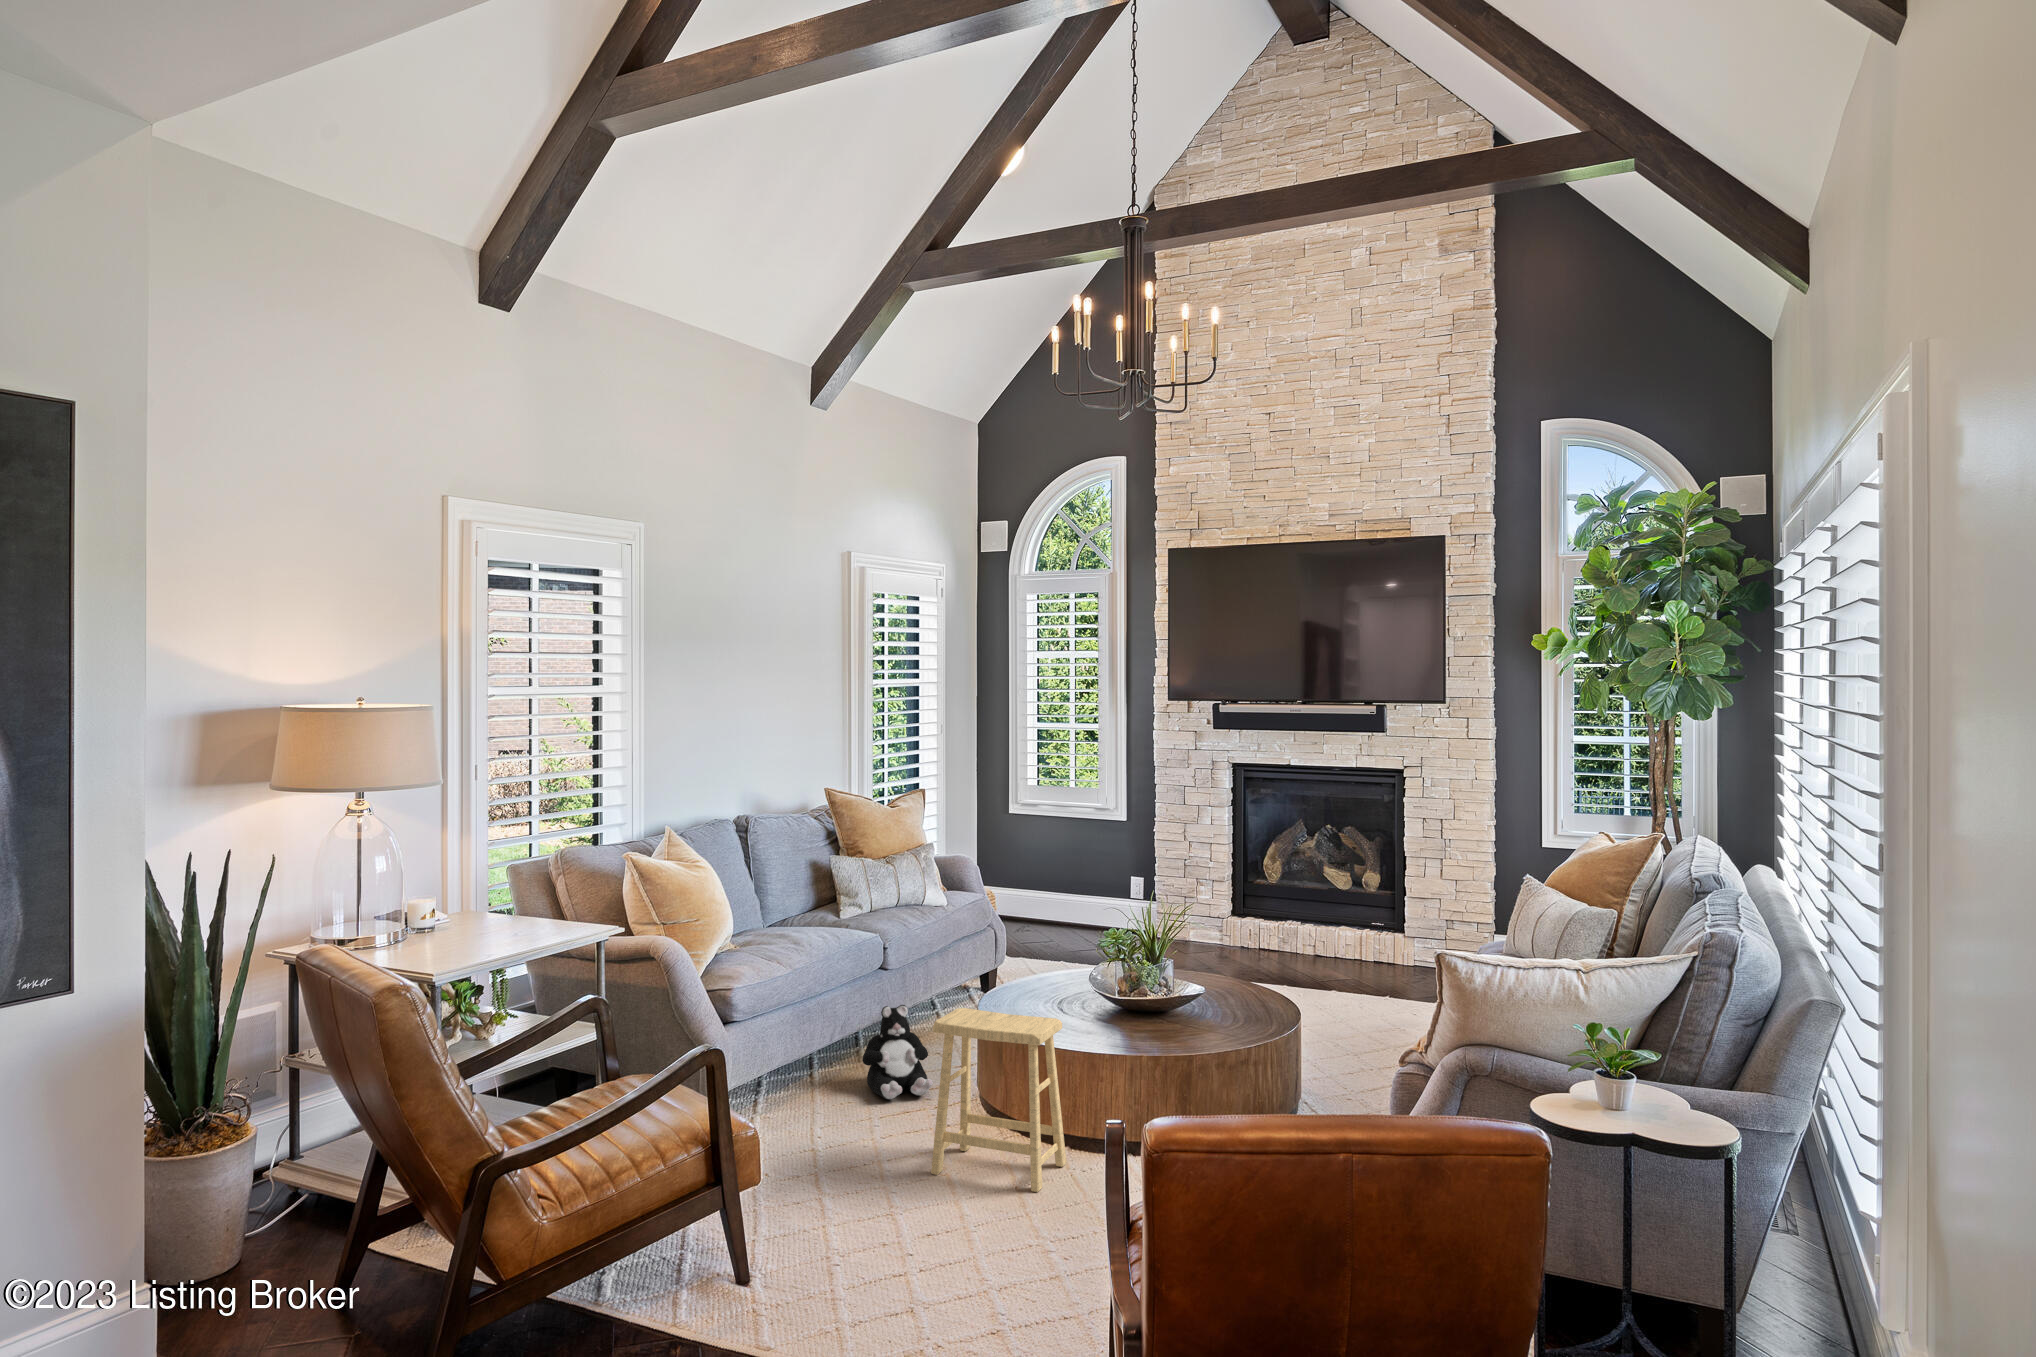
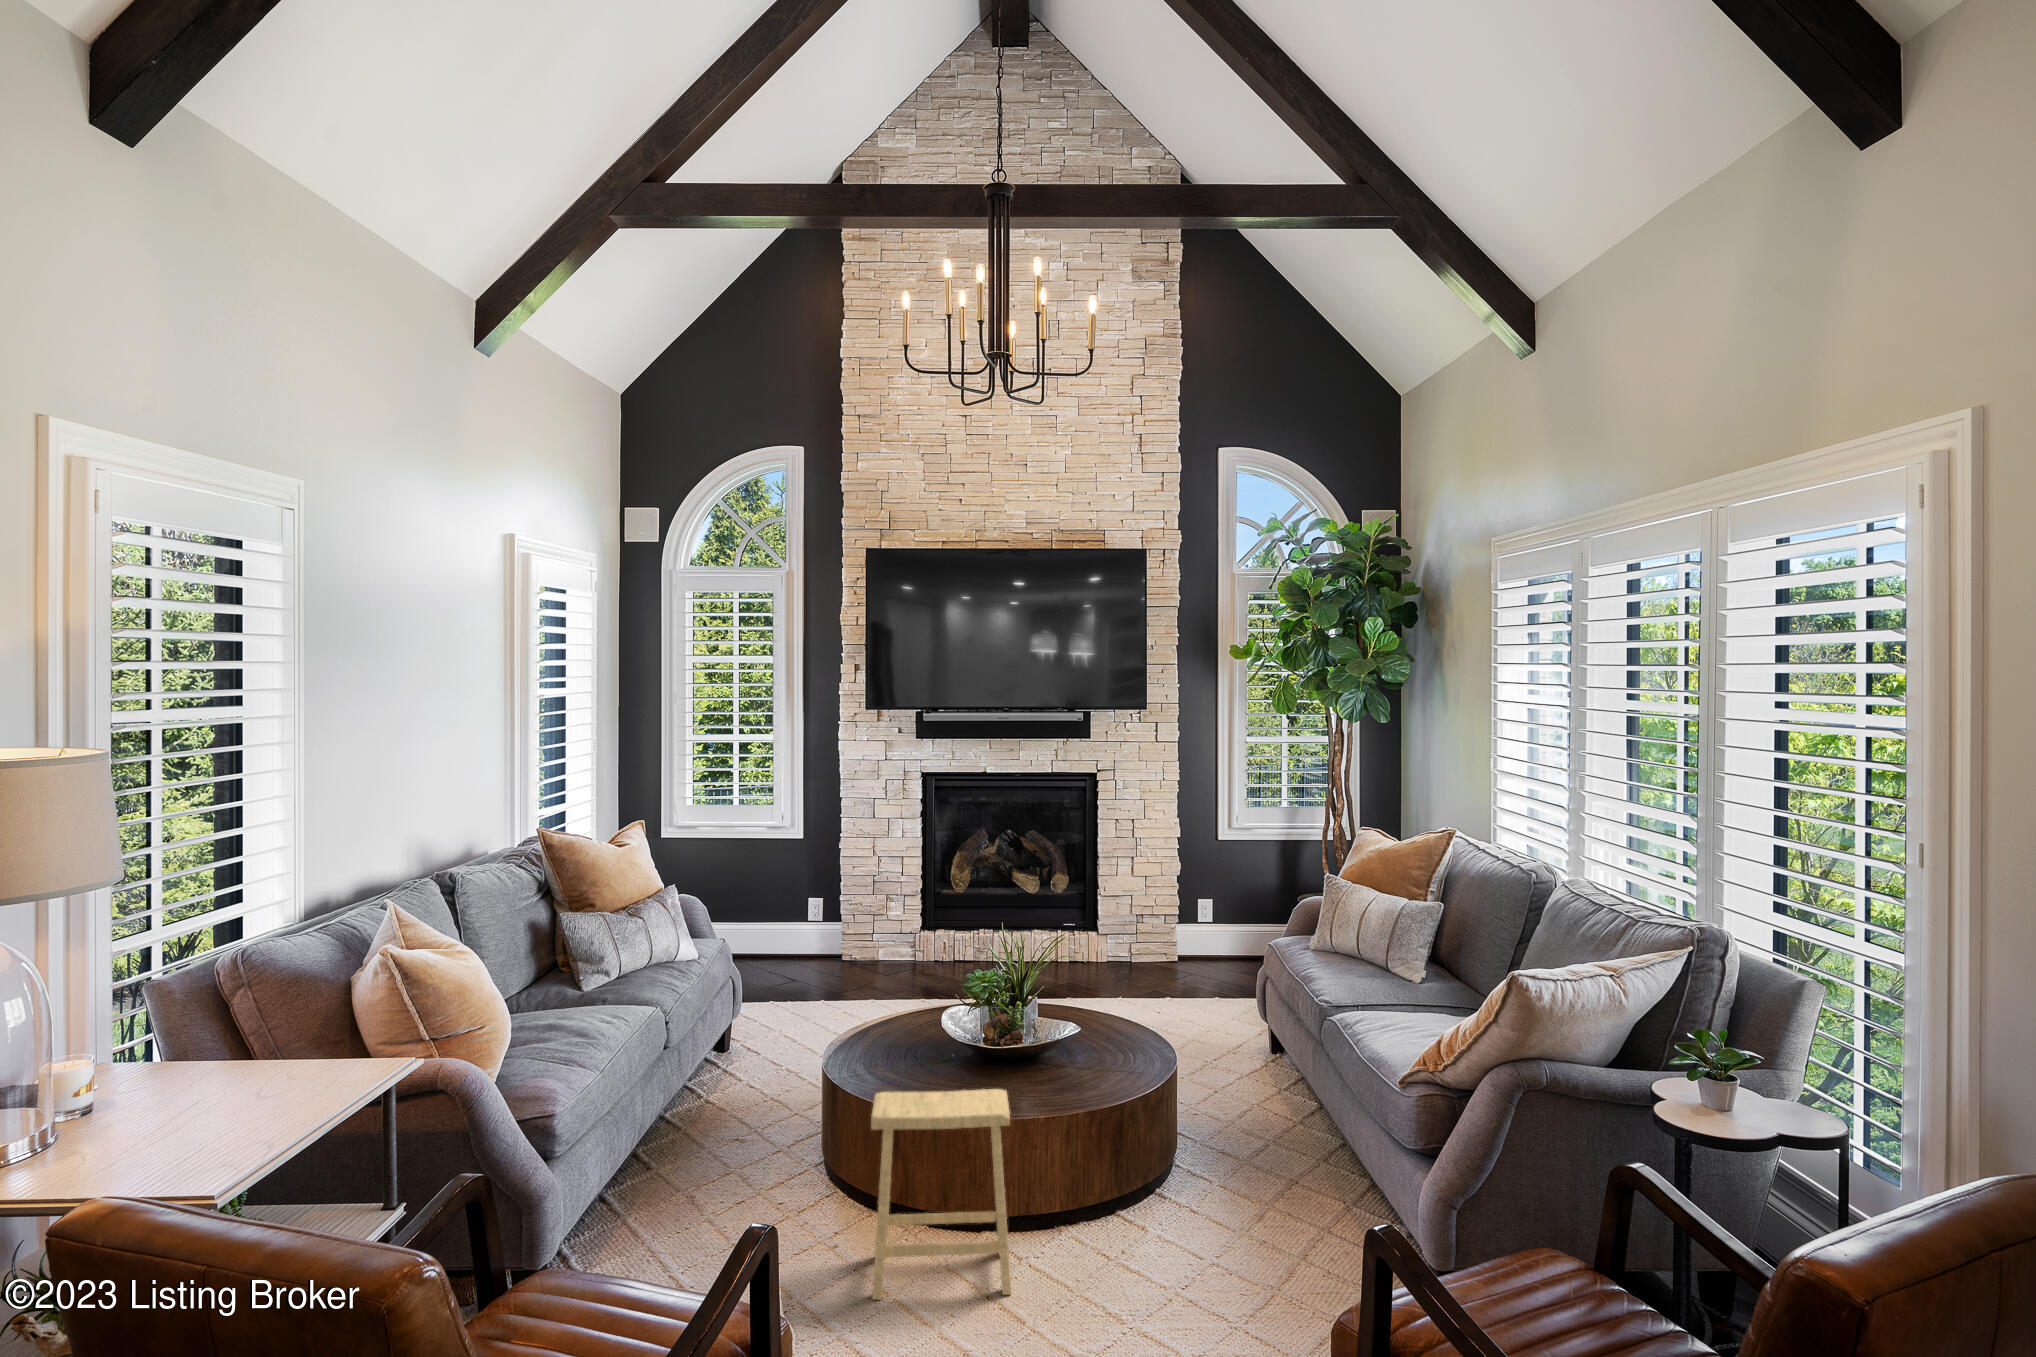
plush toy: present [862,1005,933,1099] -> none [690,1090,784,1210]

